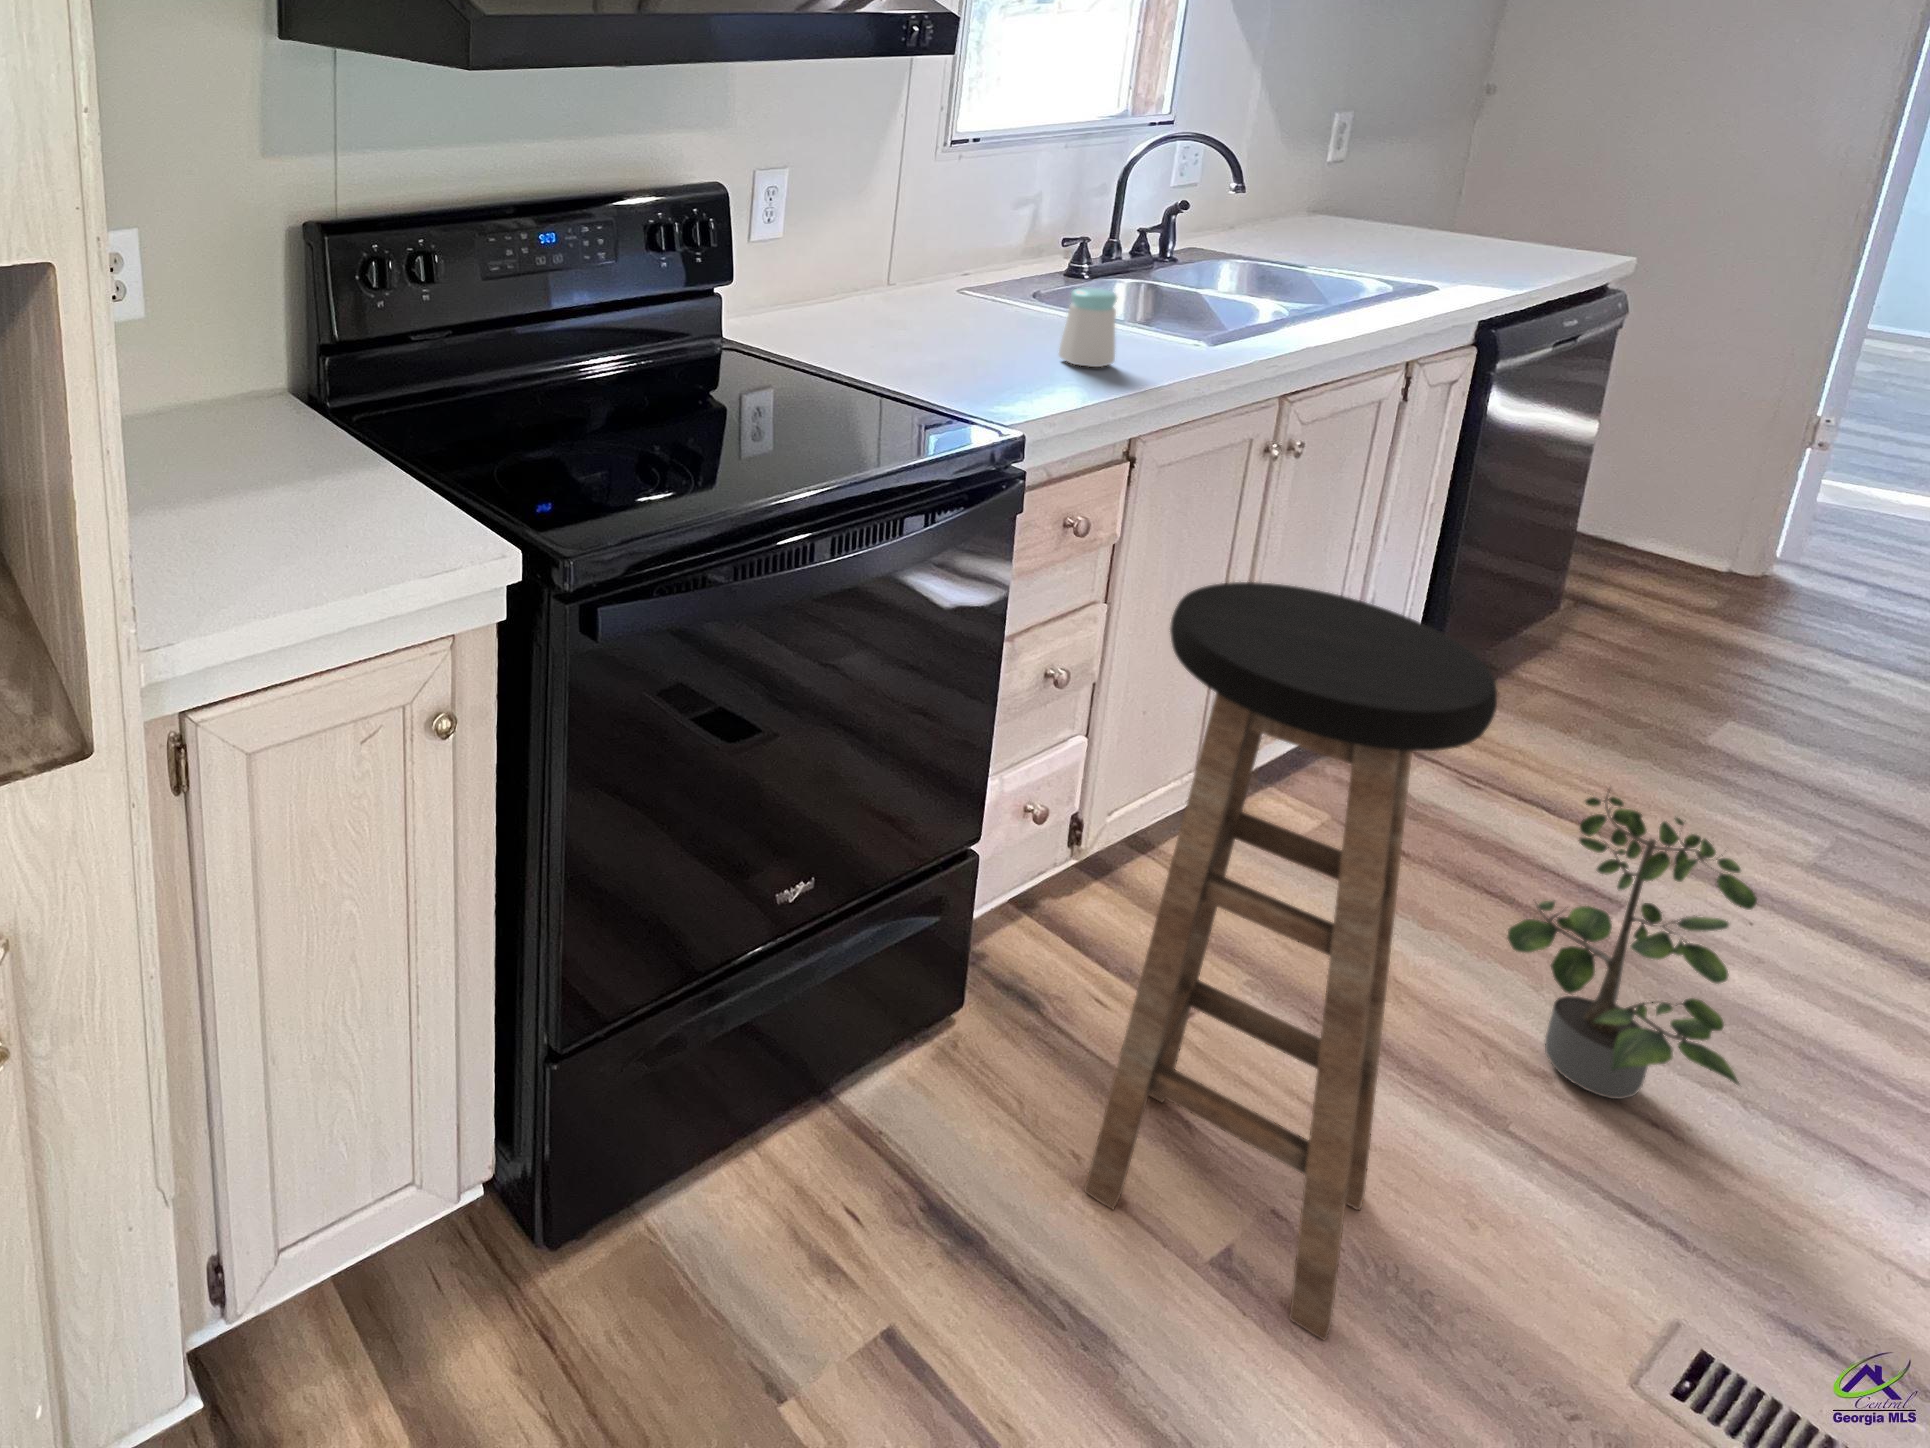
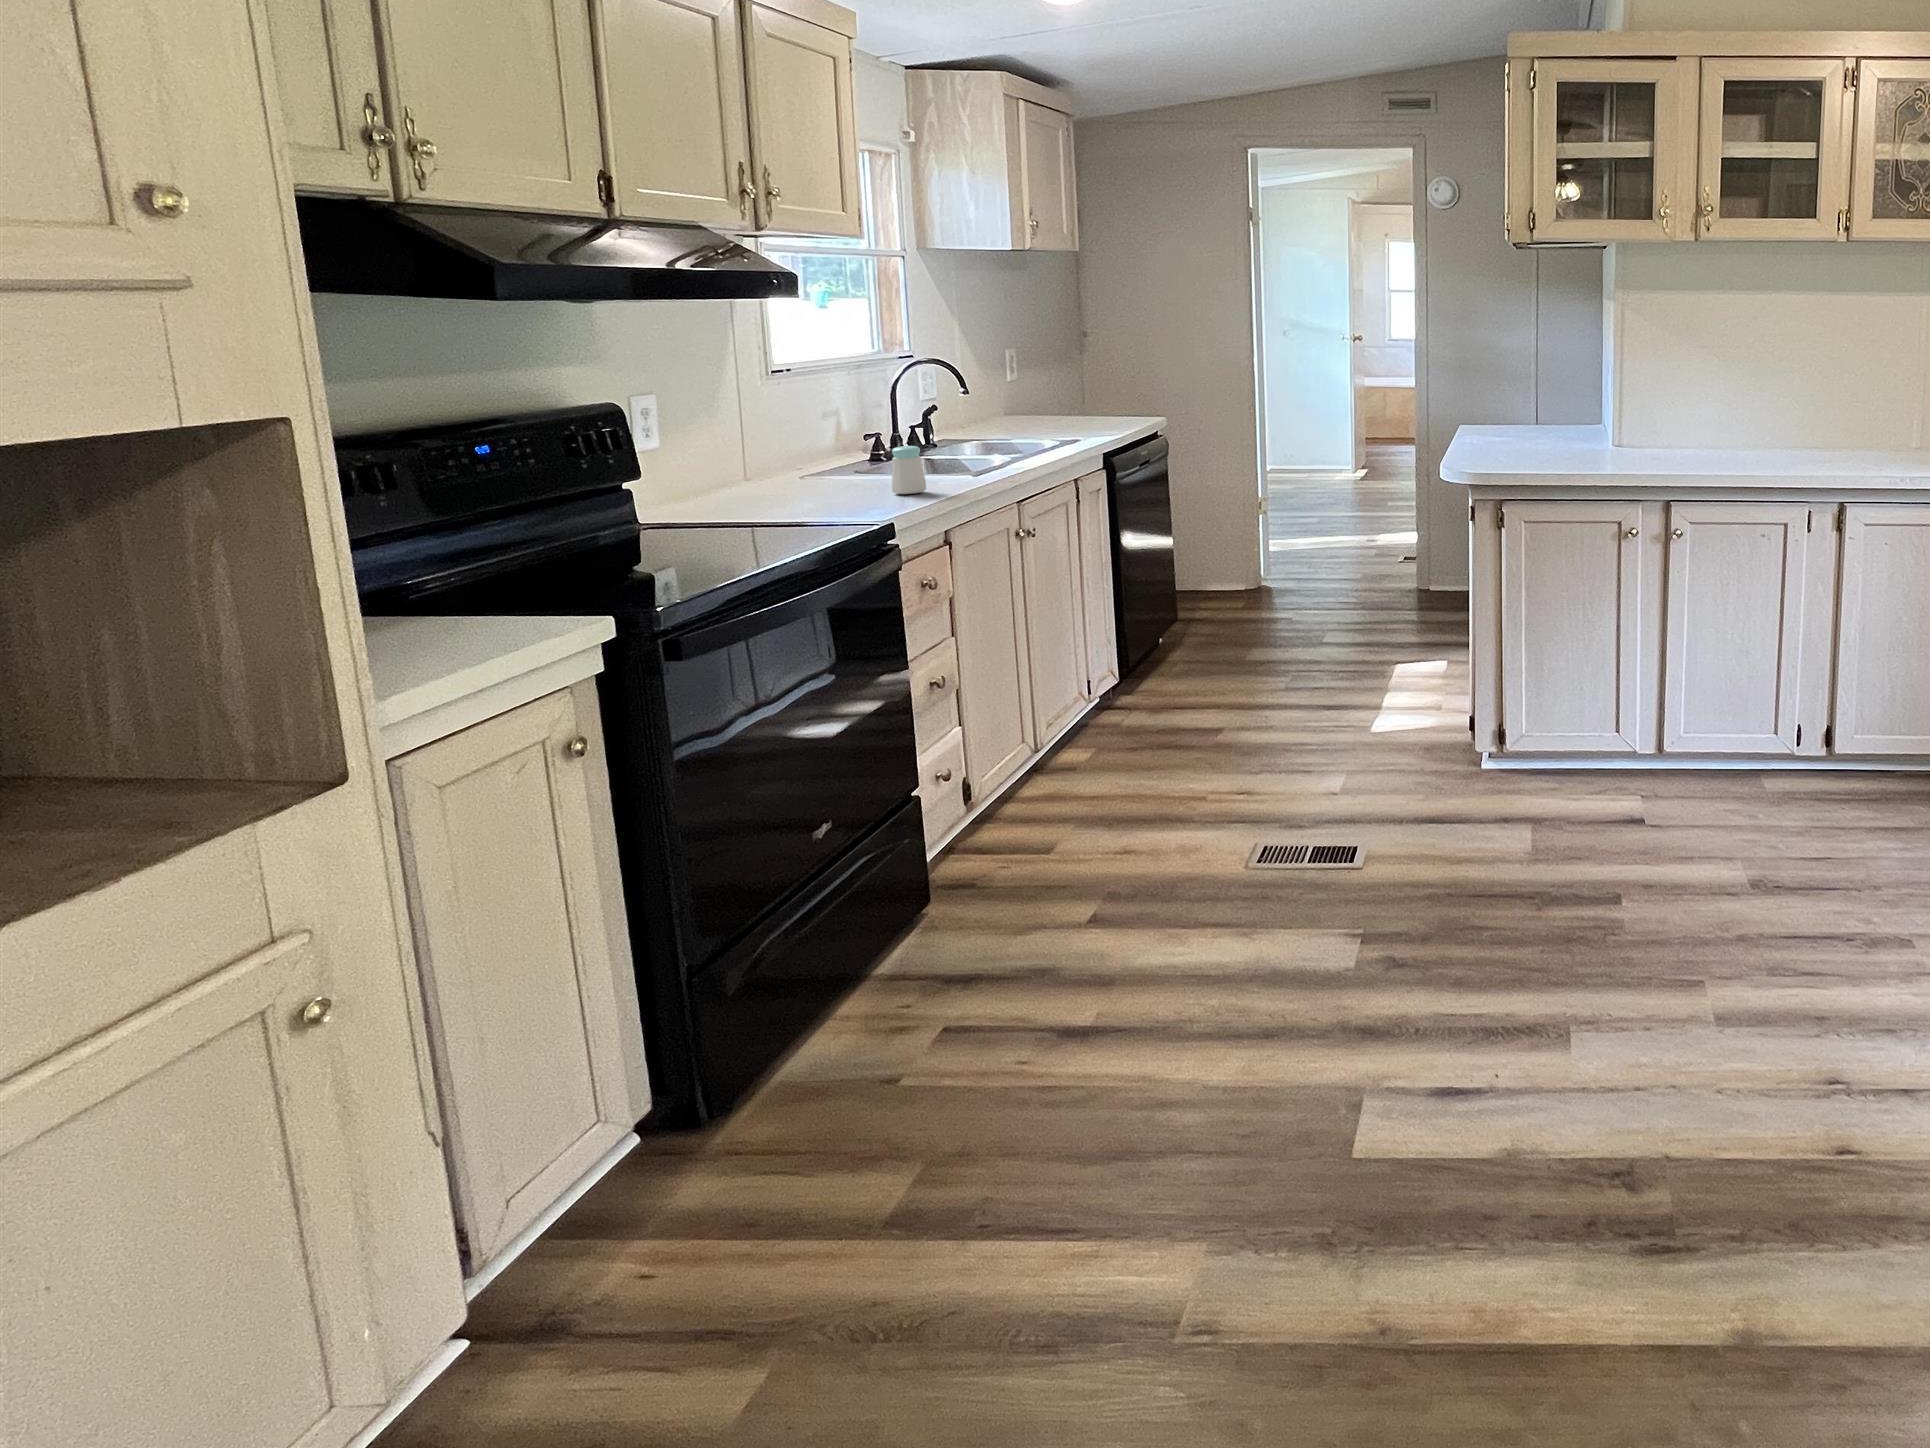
bar stool: present [1085,582,1497,1340] -> none [996,565,1144,933]
potted plant: present [1508,796,1757,1099] -> none [1175,645,1260,792]

